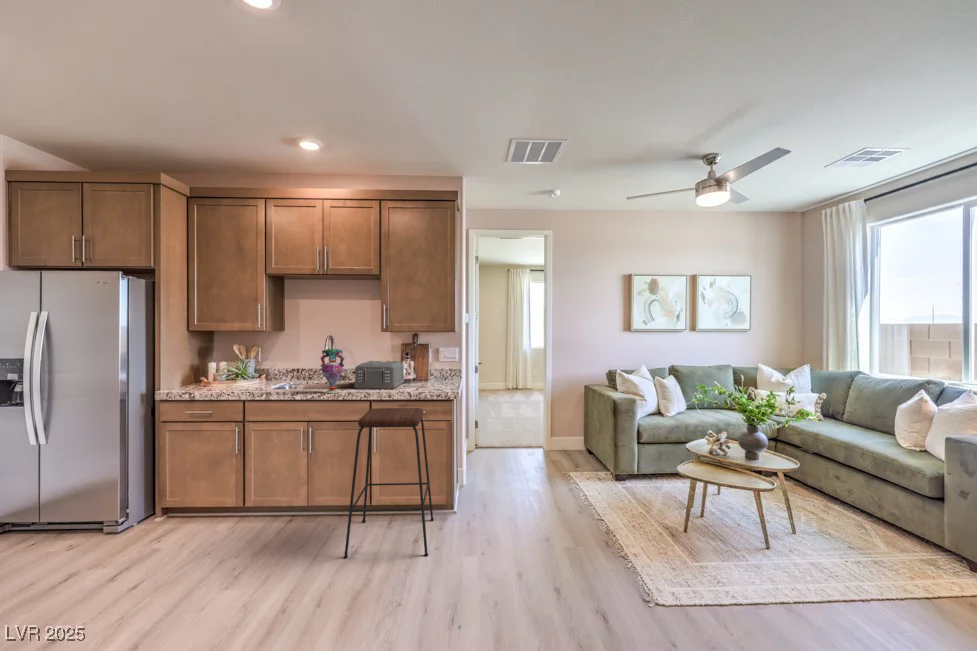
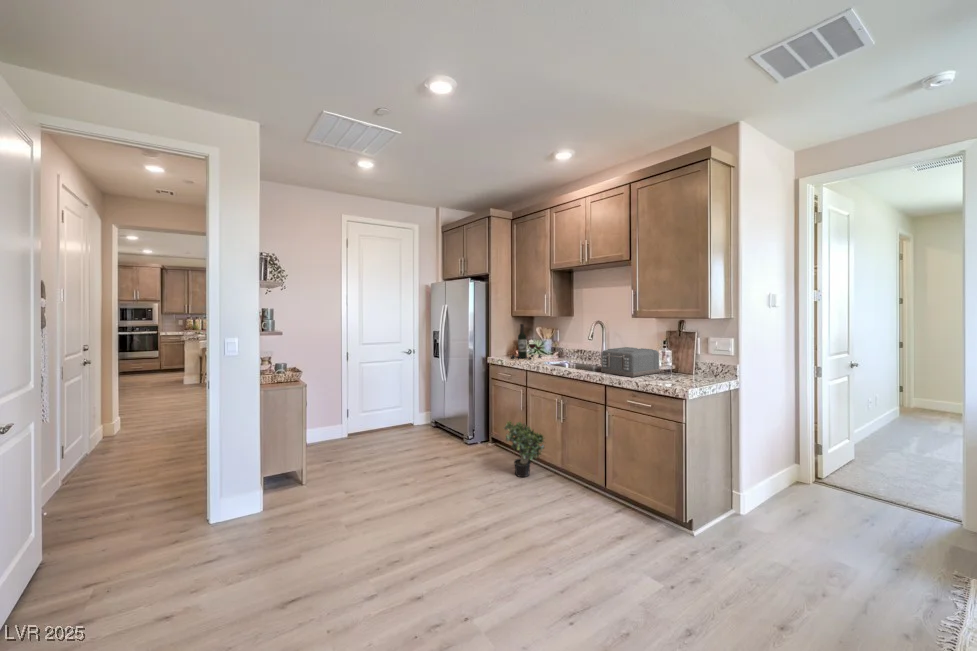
wine bottle: none [199,340,253,387] -> present [511,324,541,359]
vase: present [320,349,344,393] -> none [565,334,586,374]
bar stool: present [344,408,434,558] -> none [549,393,659,558]
potted plant: none [229,465,293,537] -> present [504,422,545,477]

